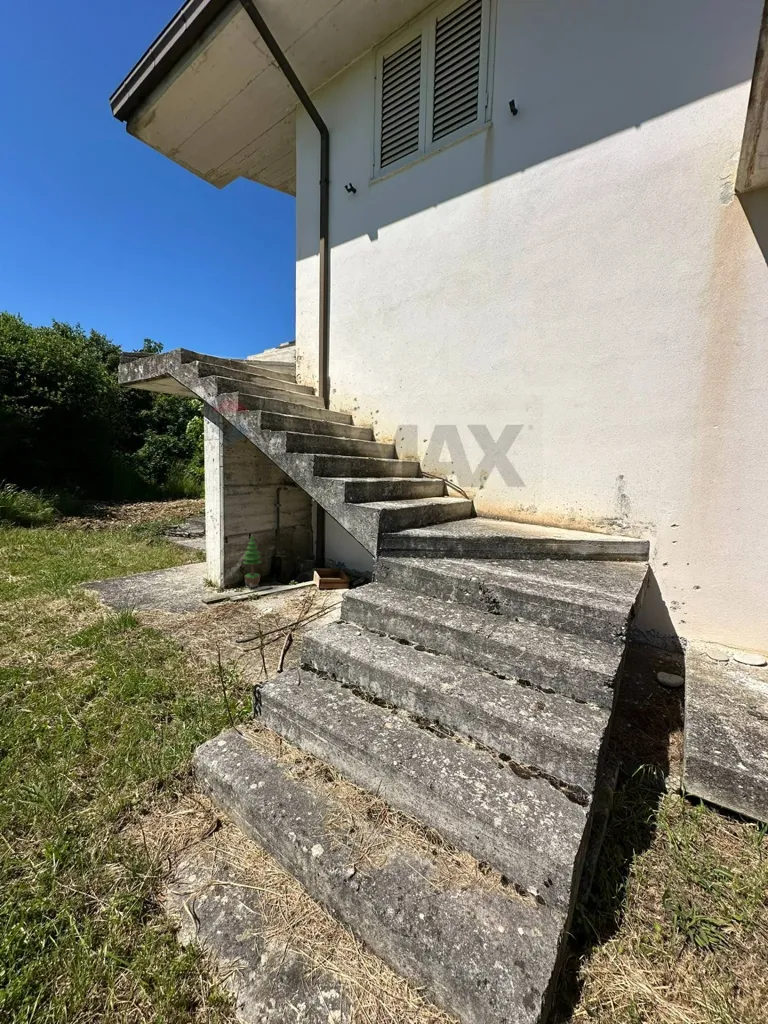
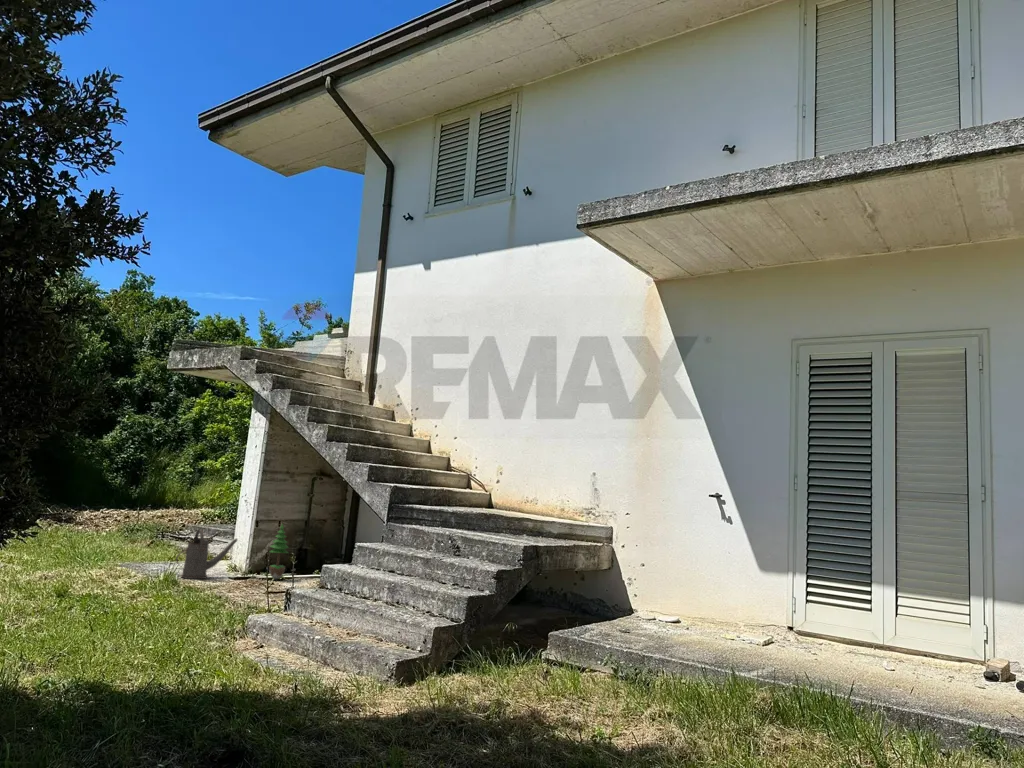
watering can: none [147,548,210,598] -> present [176,530,237,579]

